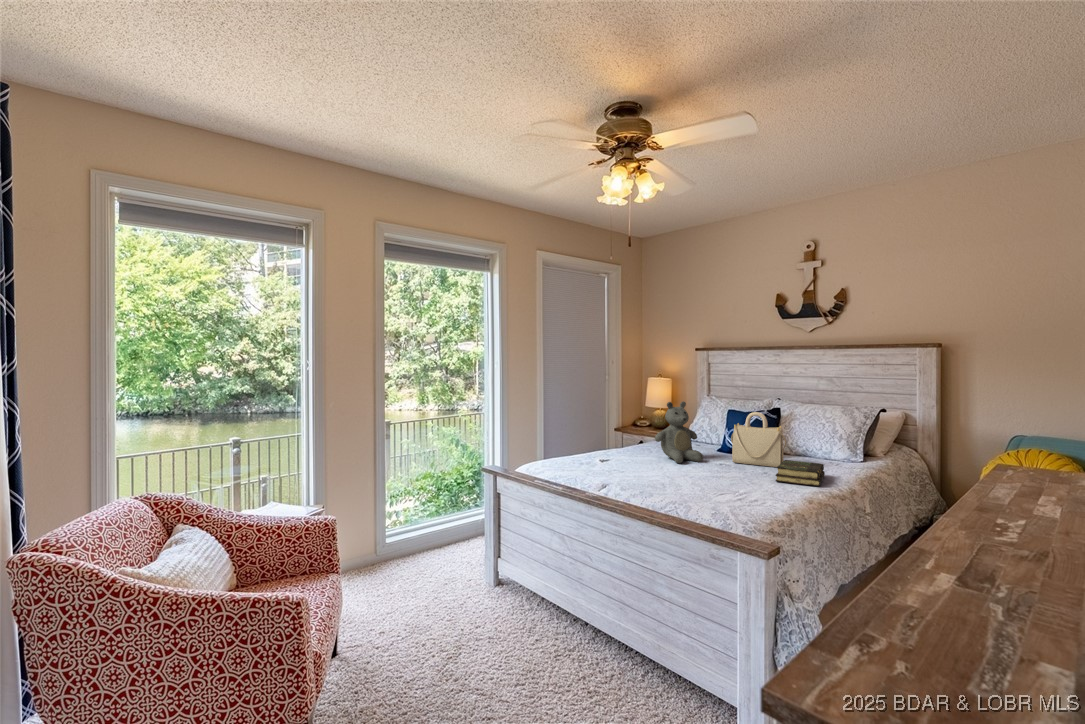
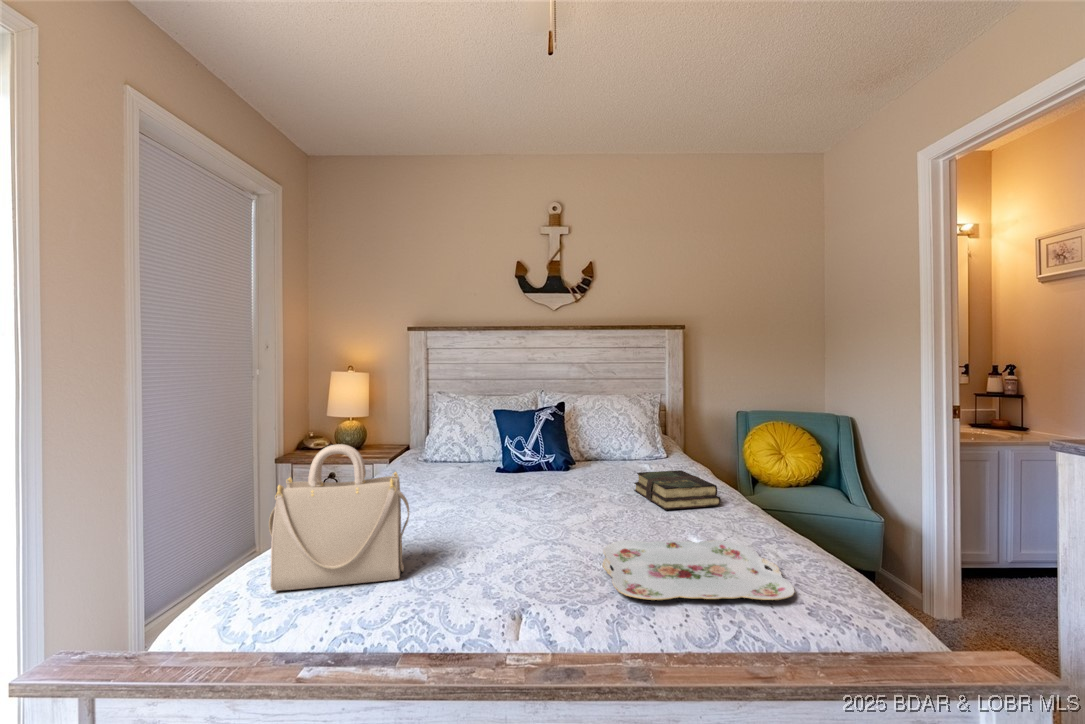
teddy bear: present [655,401,703,463] -> none [437,398,516,507]
handbag: present [731,412,786,467] -> present [269,444,409,591]
serving tray: none [675,483,776,511] -> present [603,540,795,600]

